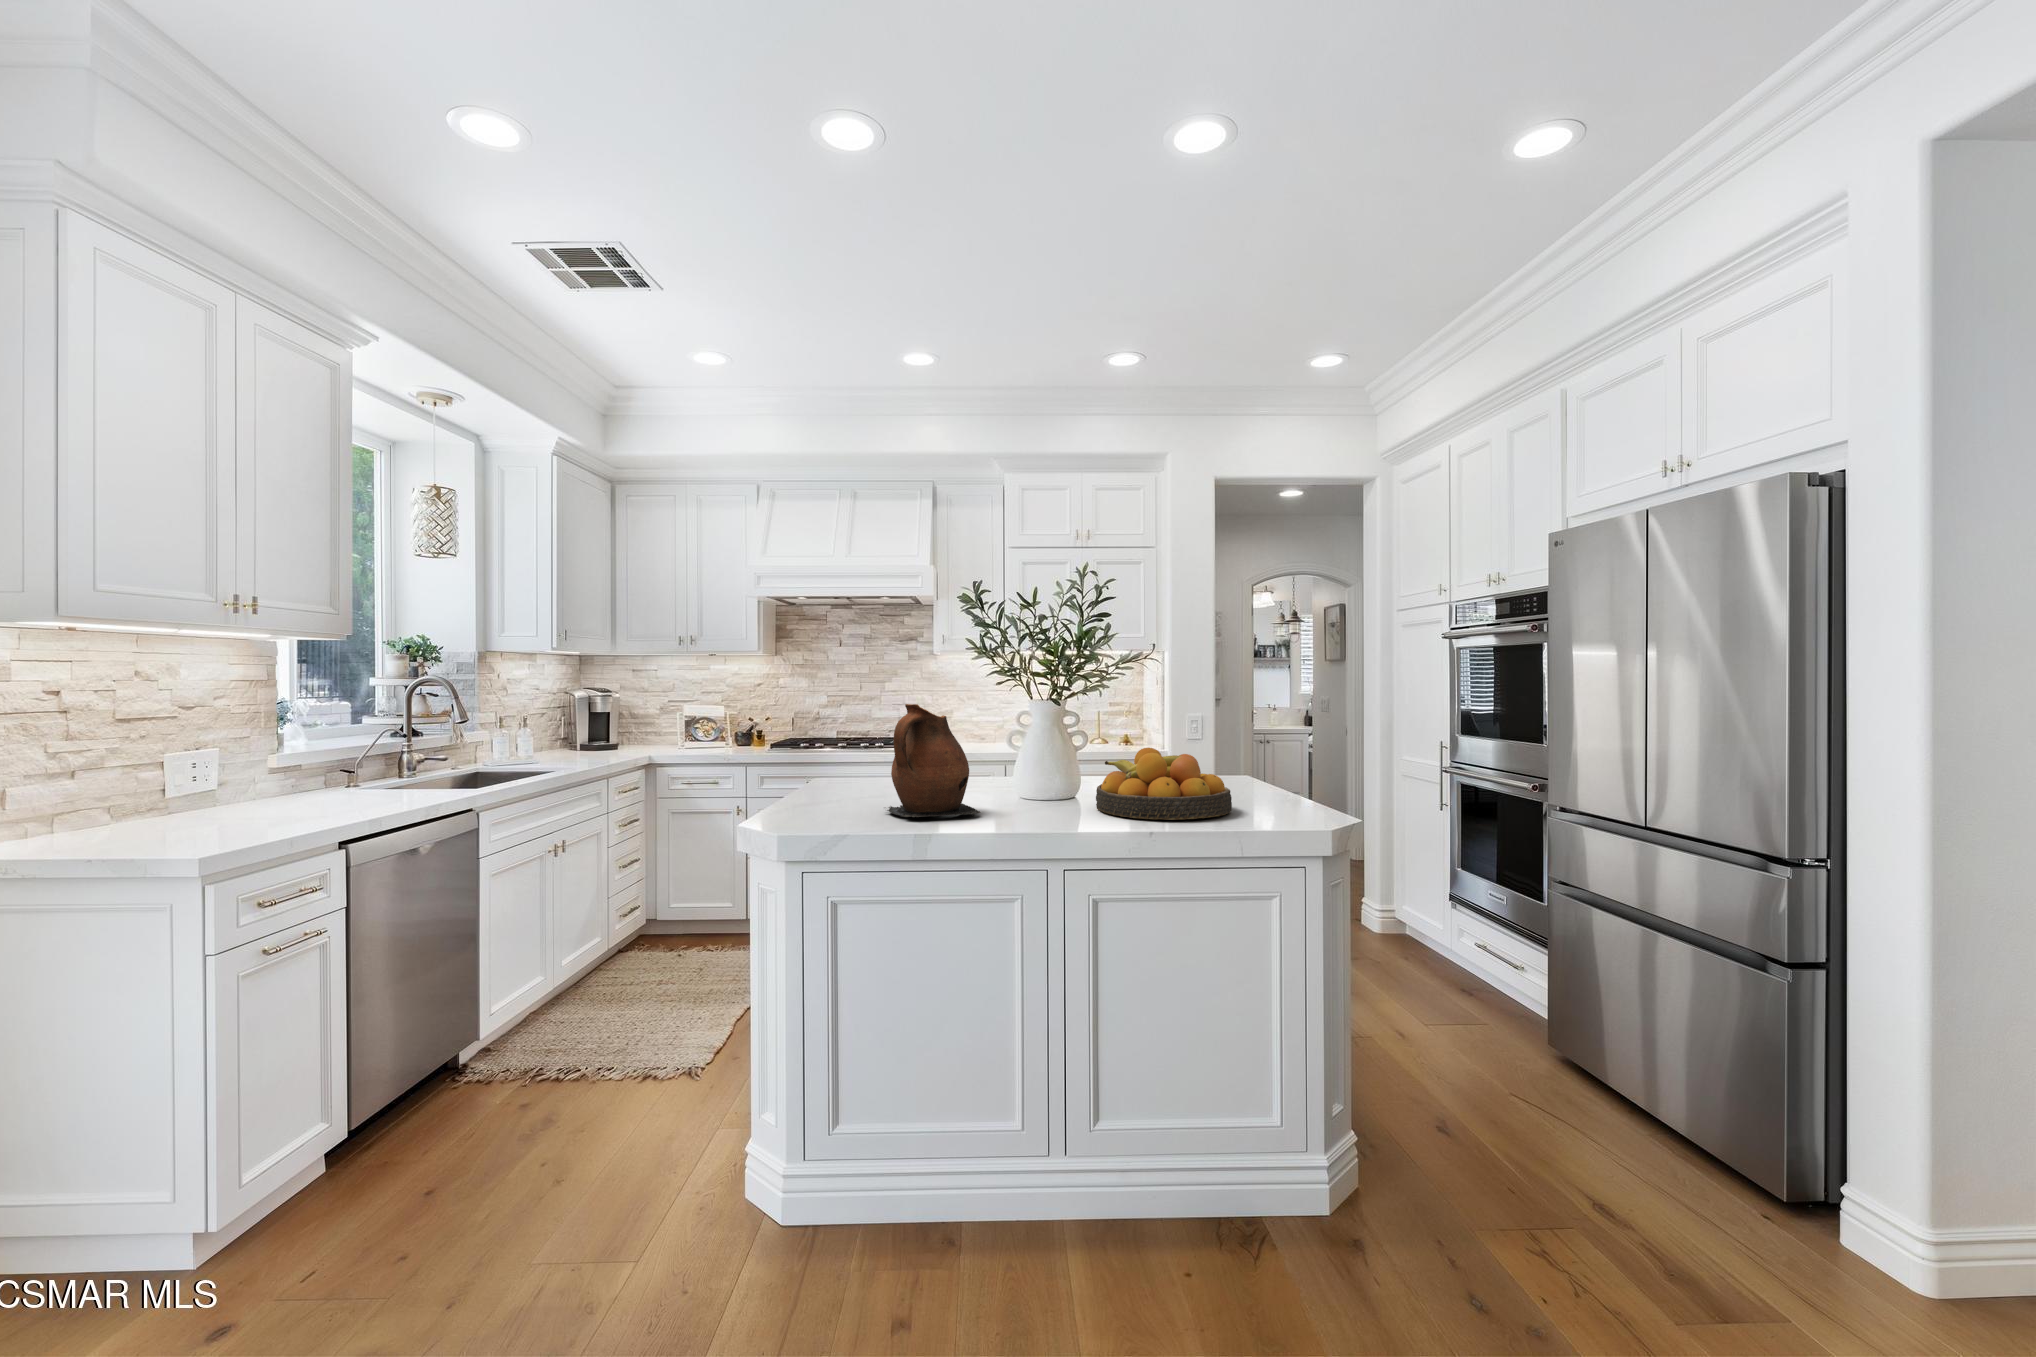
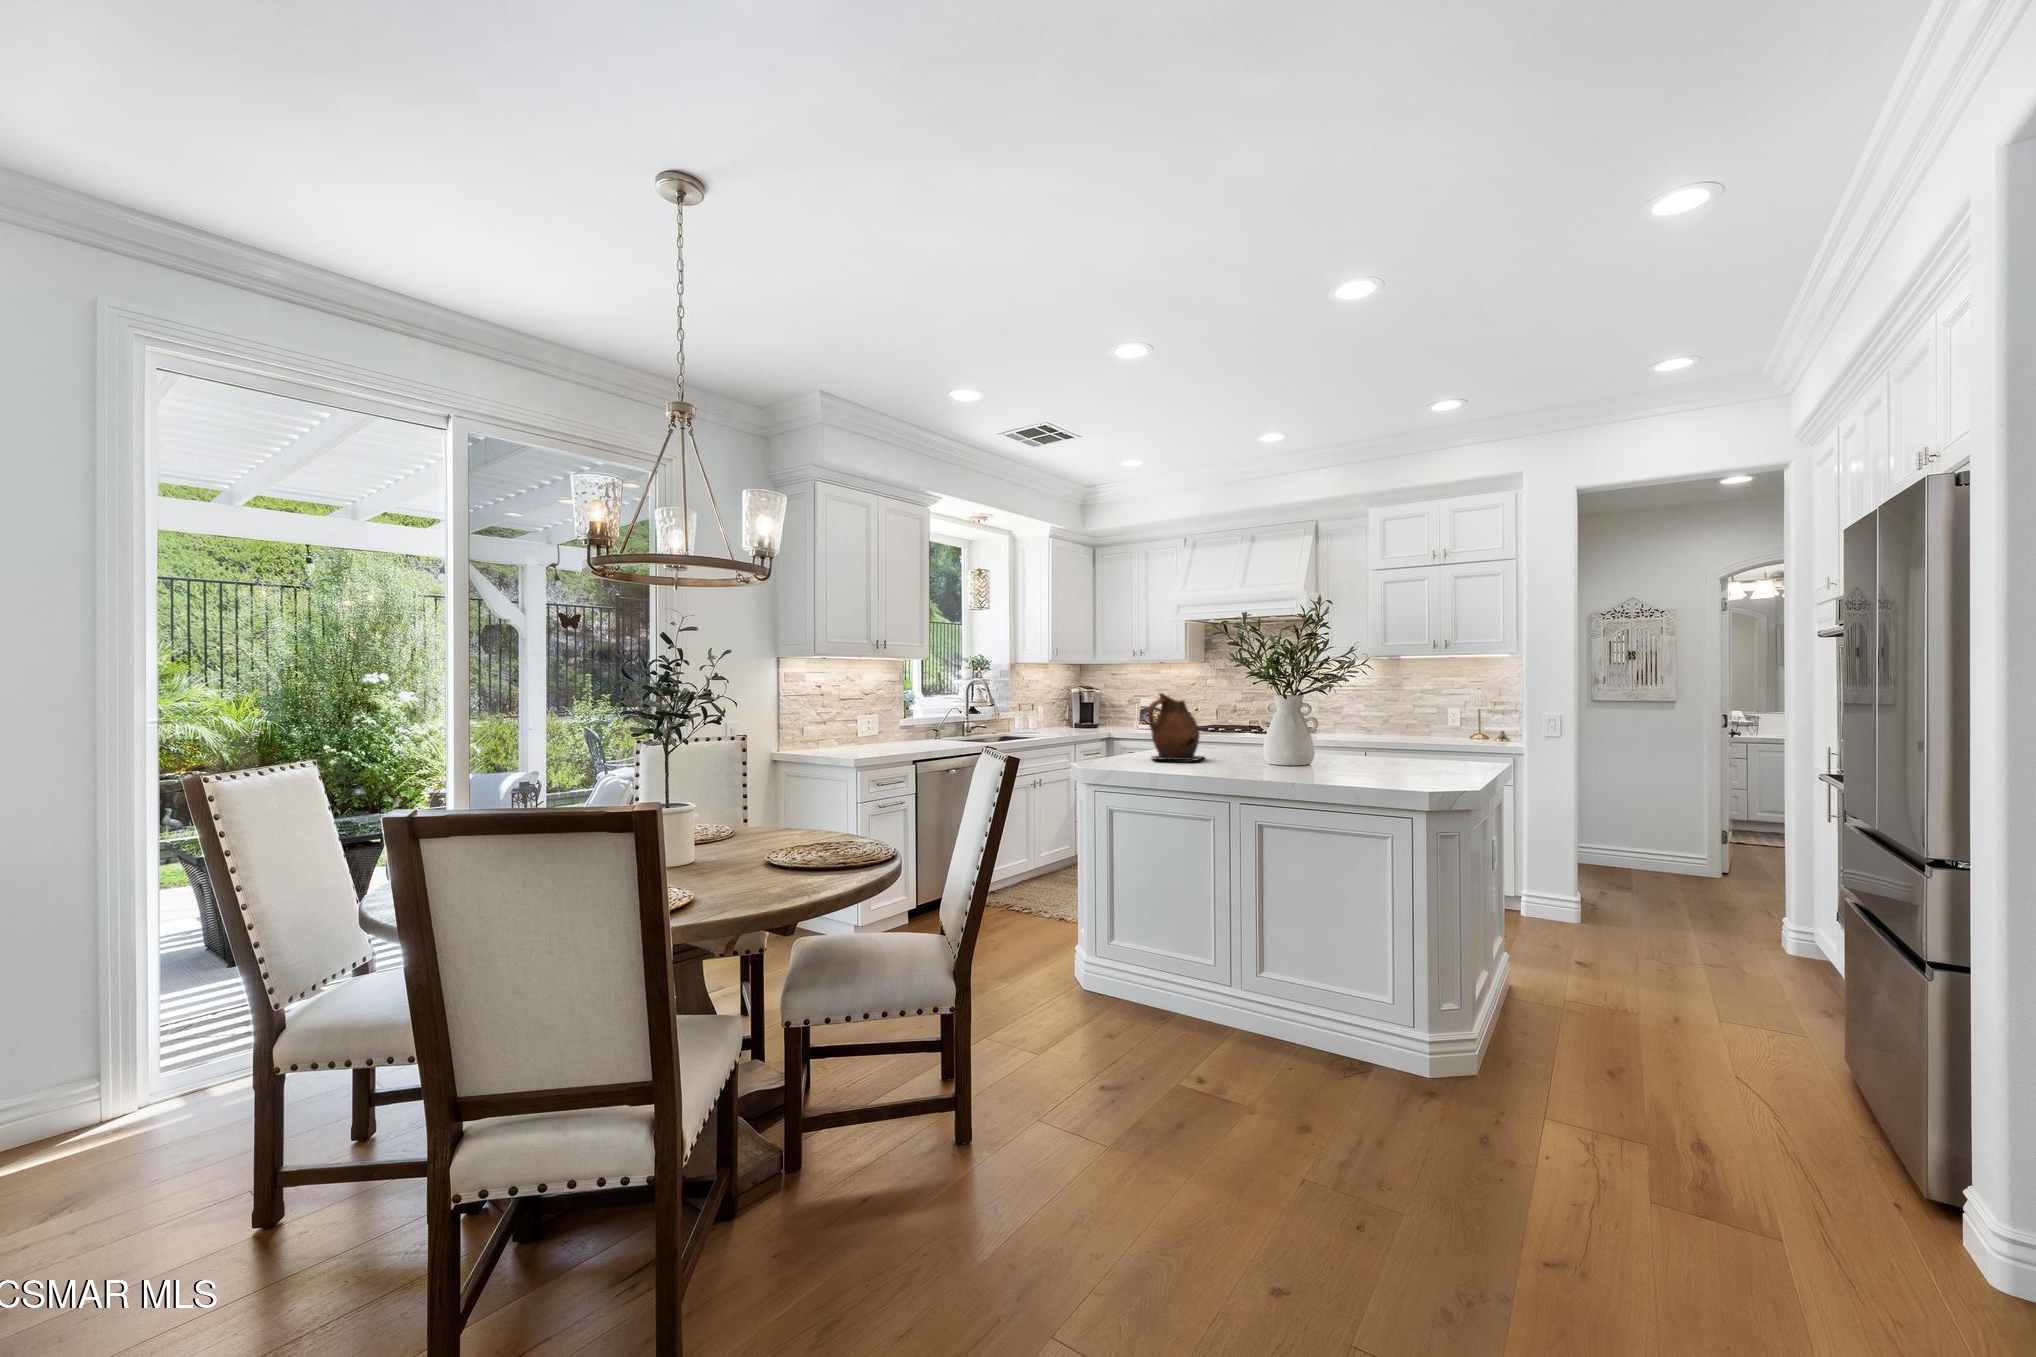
fruit bowl: present [1096,748,1232,820] -> none [1279,724,1376,770]

